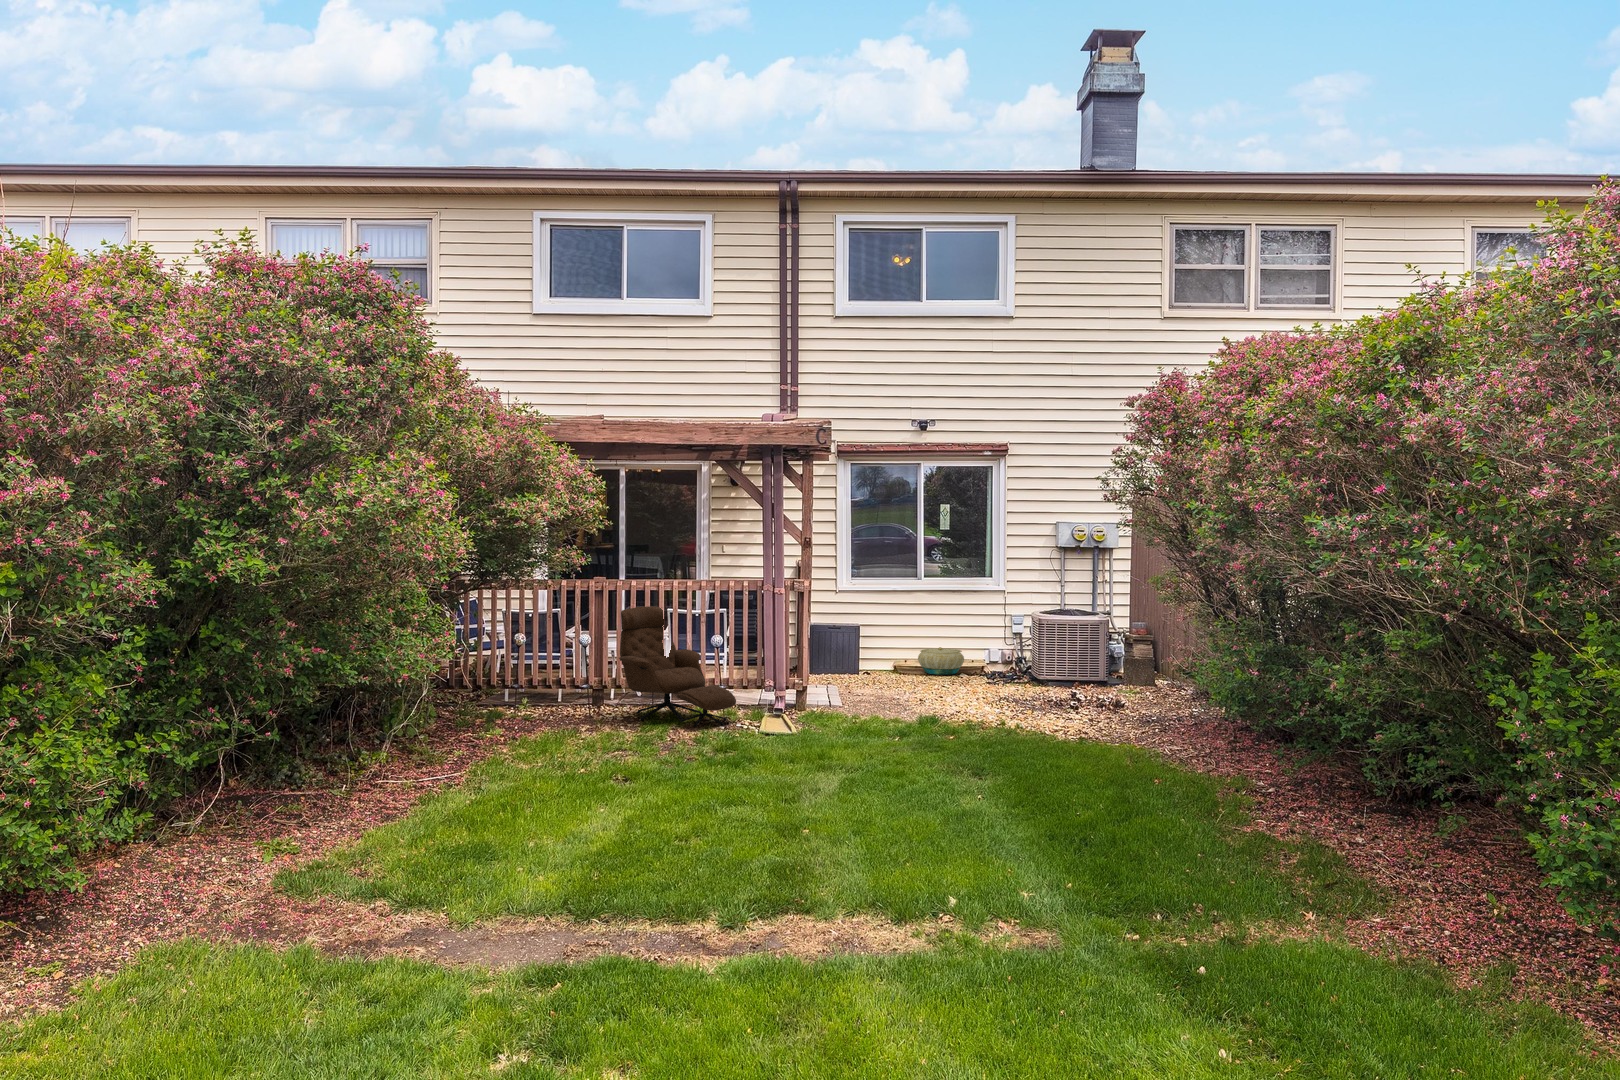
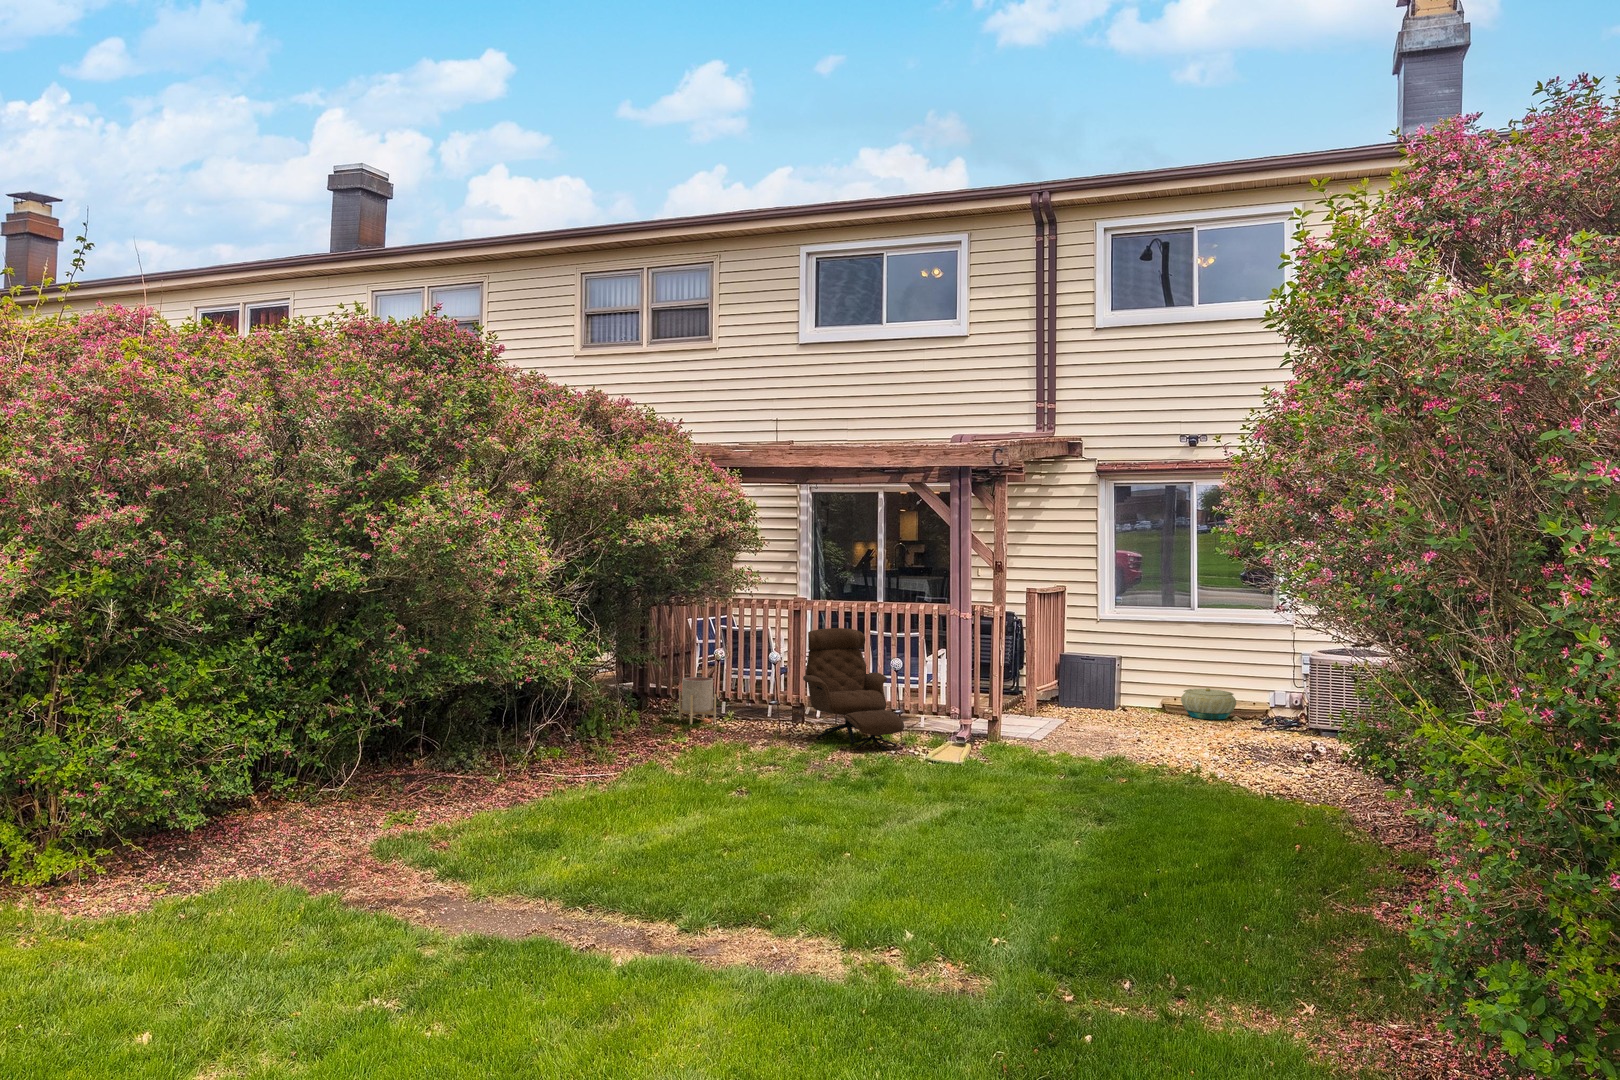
planter: none [463,666,507,718] -> present [679,677,716,724]

